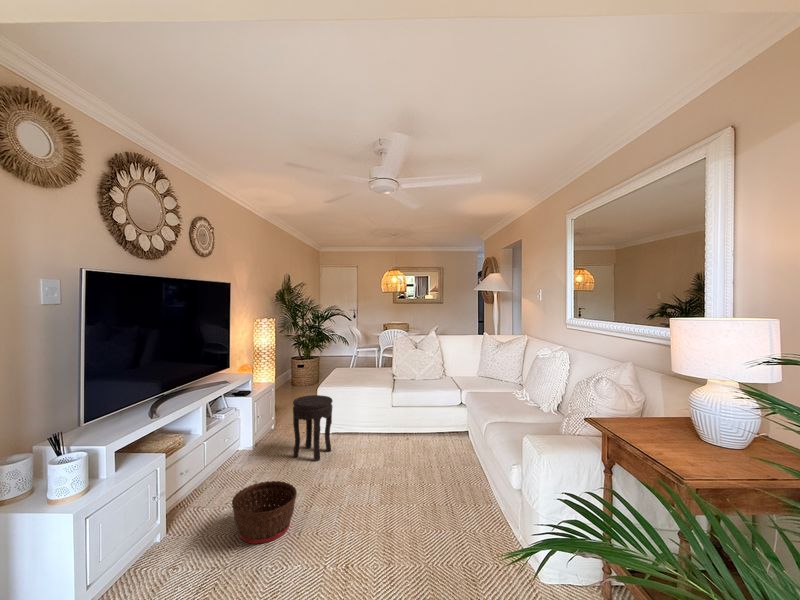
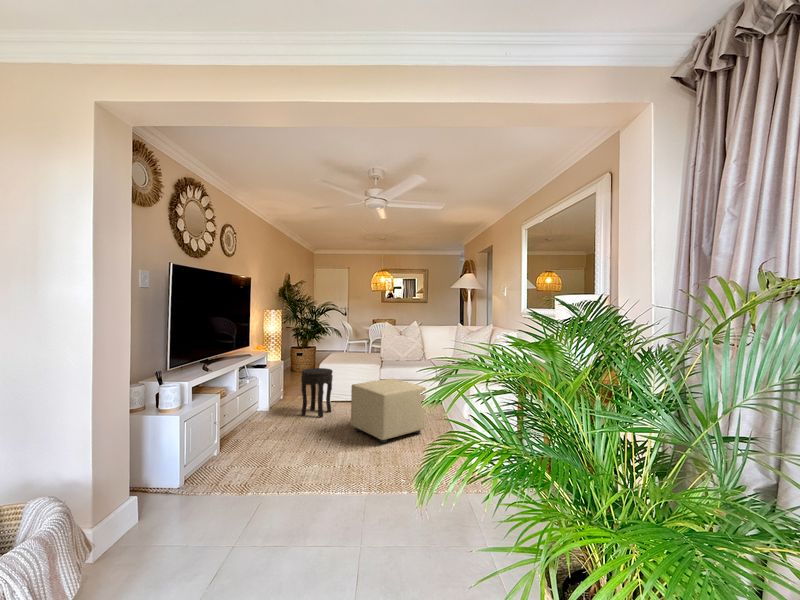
ottoman: none [354,413,453,512] -> present [351,379,426,443]
basket: present [232,481,297,544] -> none [264,421,311,459]

